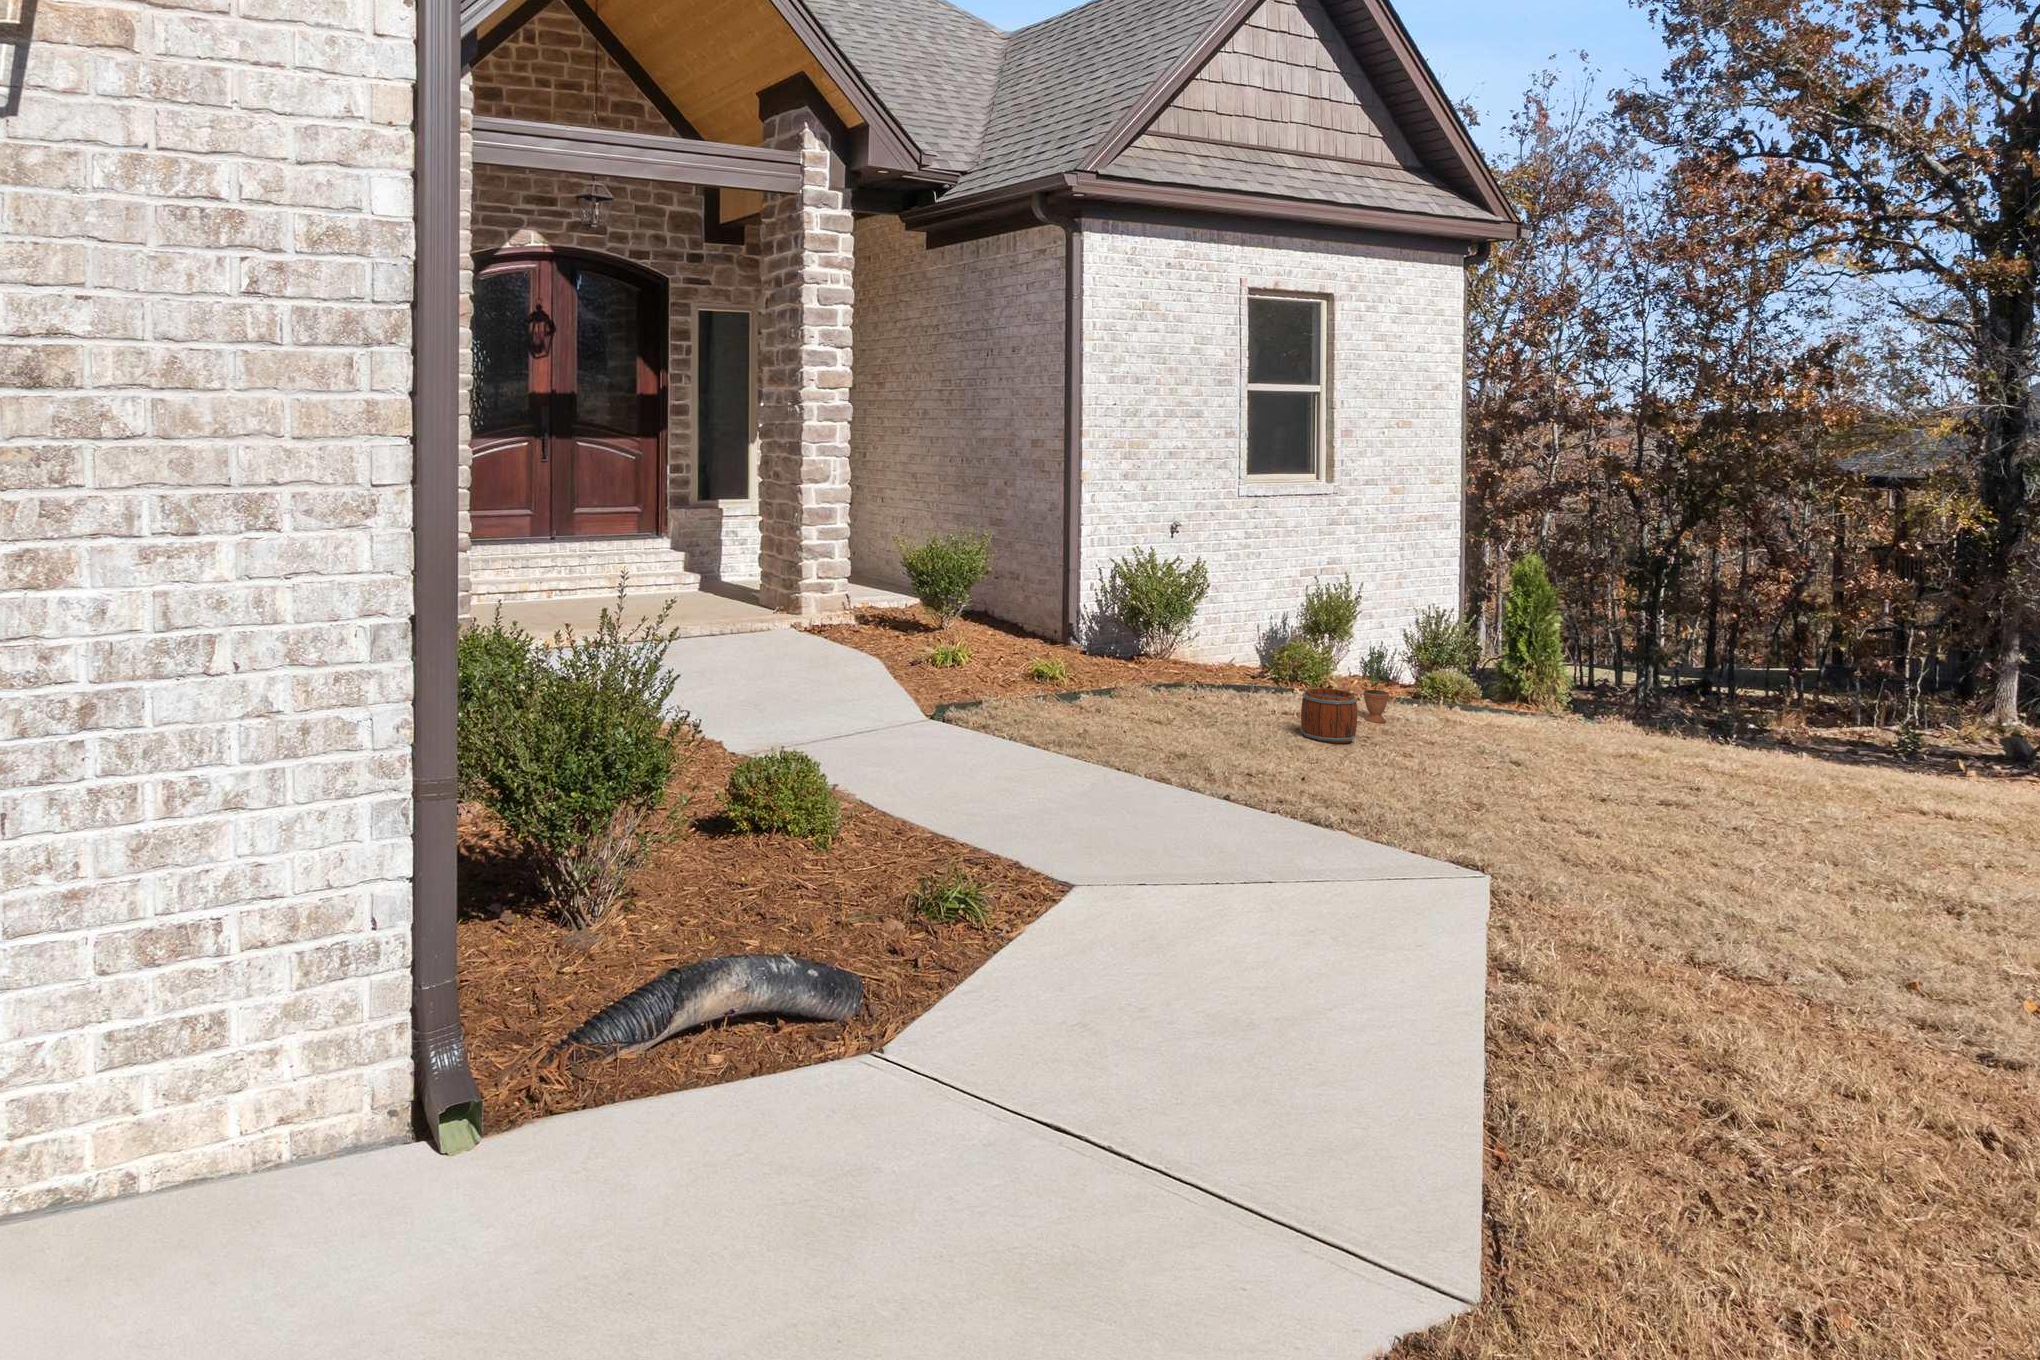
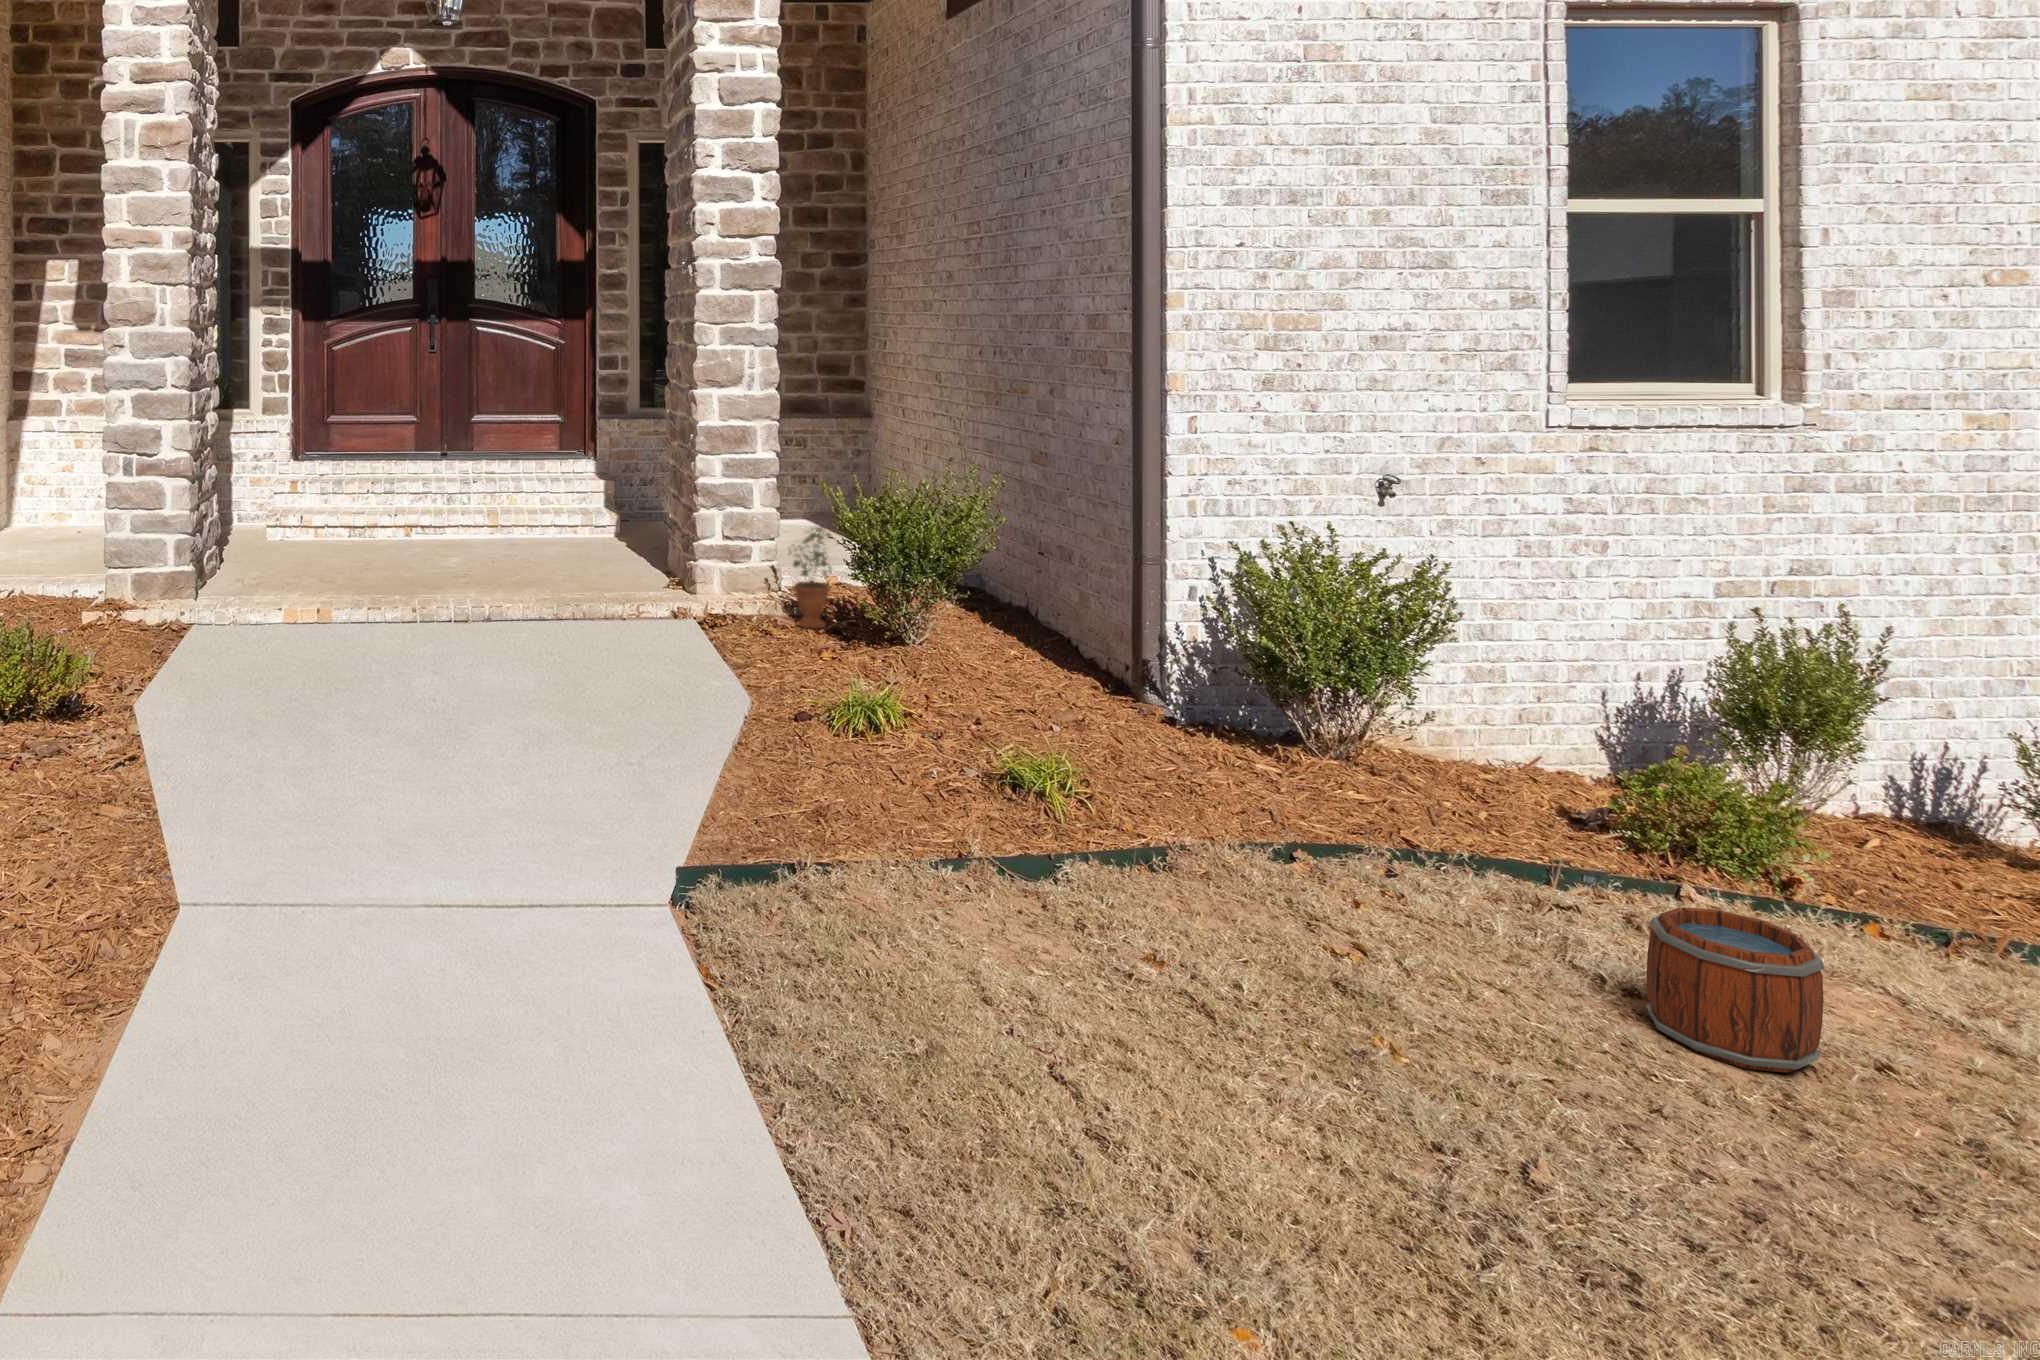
potted plant: present [1359,650,1389,723] -> present [790,525,831,628]

